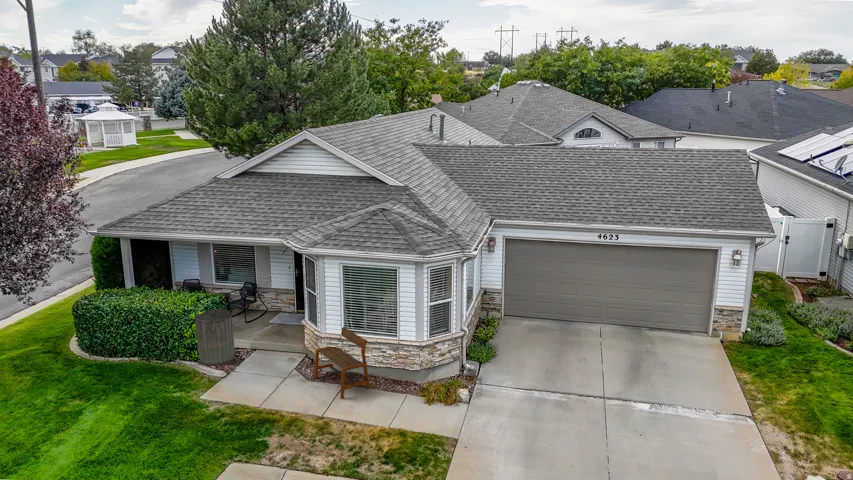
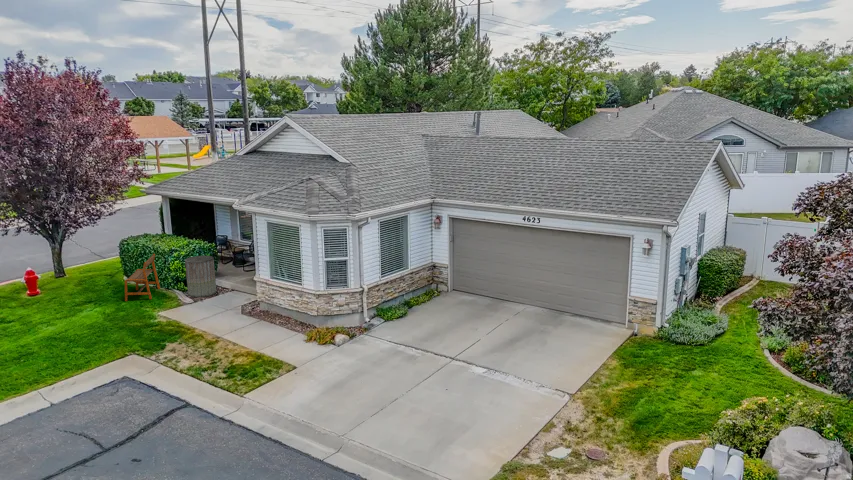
bench: present [314,327,370,399] -> present [125,254,160,301]

